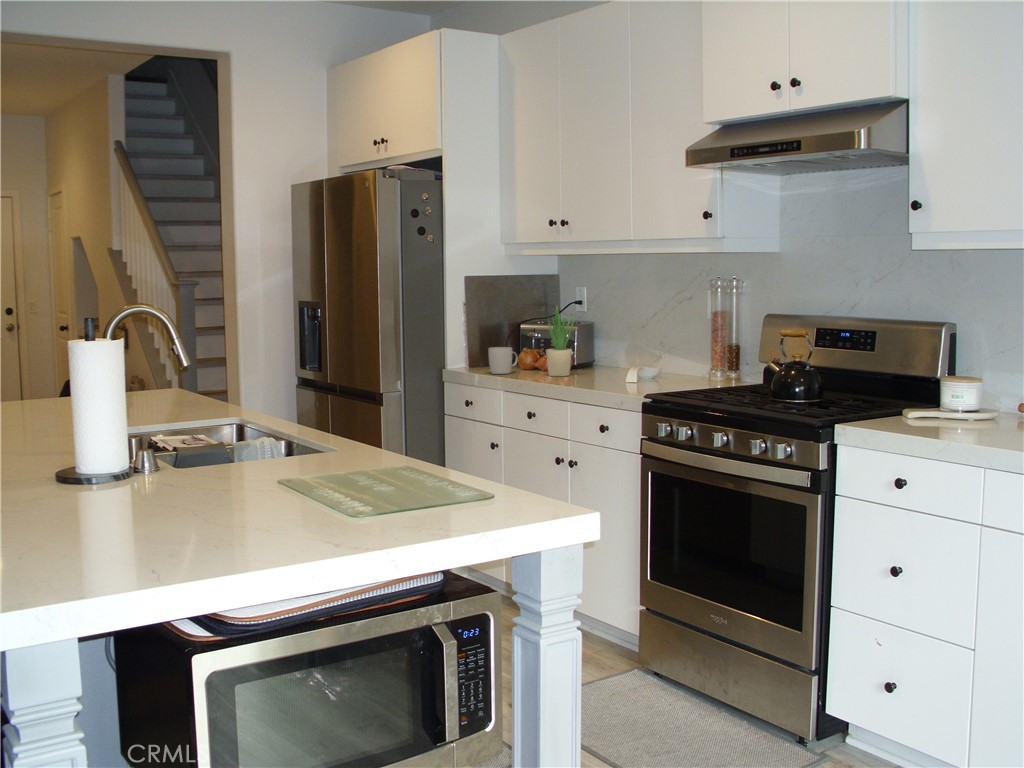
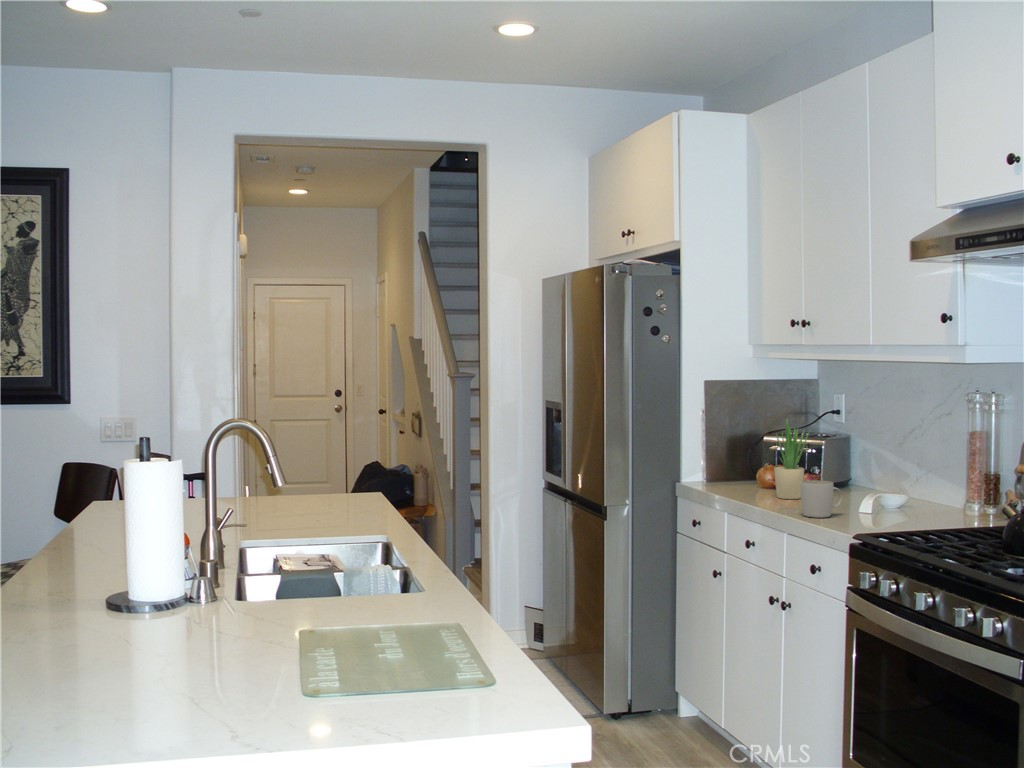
mug: present [488,347,518,374] -> present [801,480,842,518]

